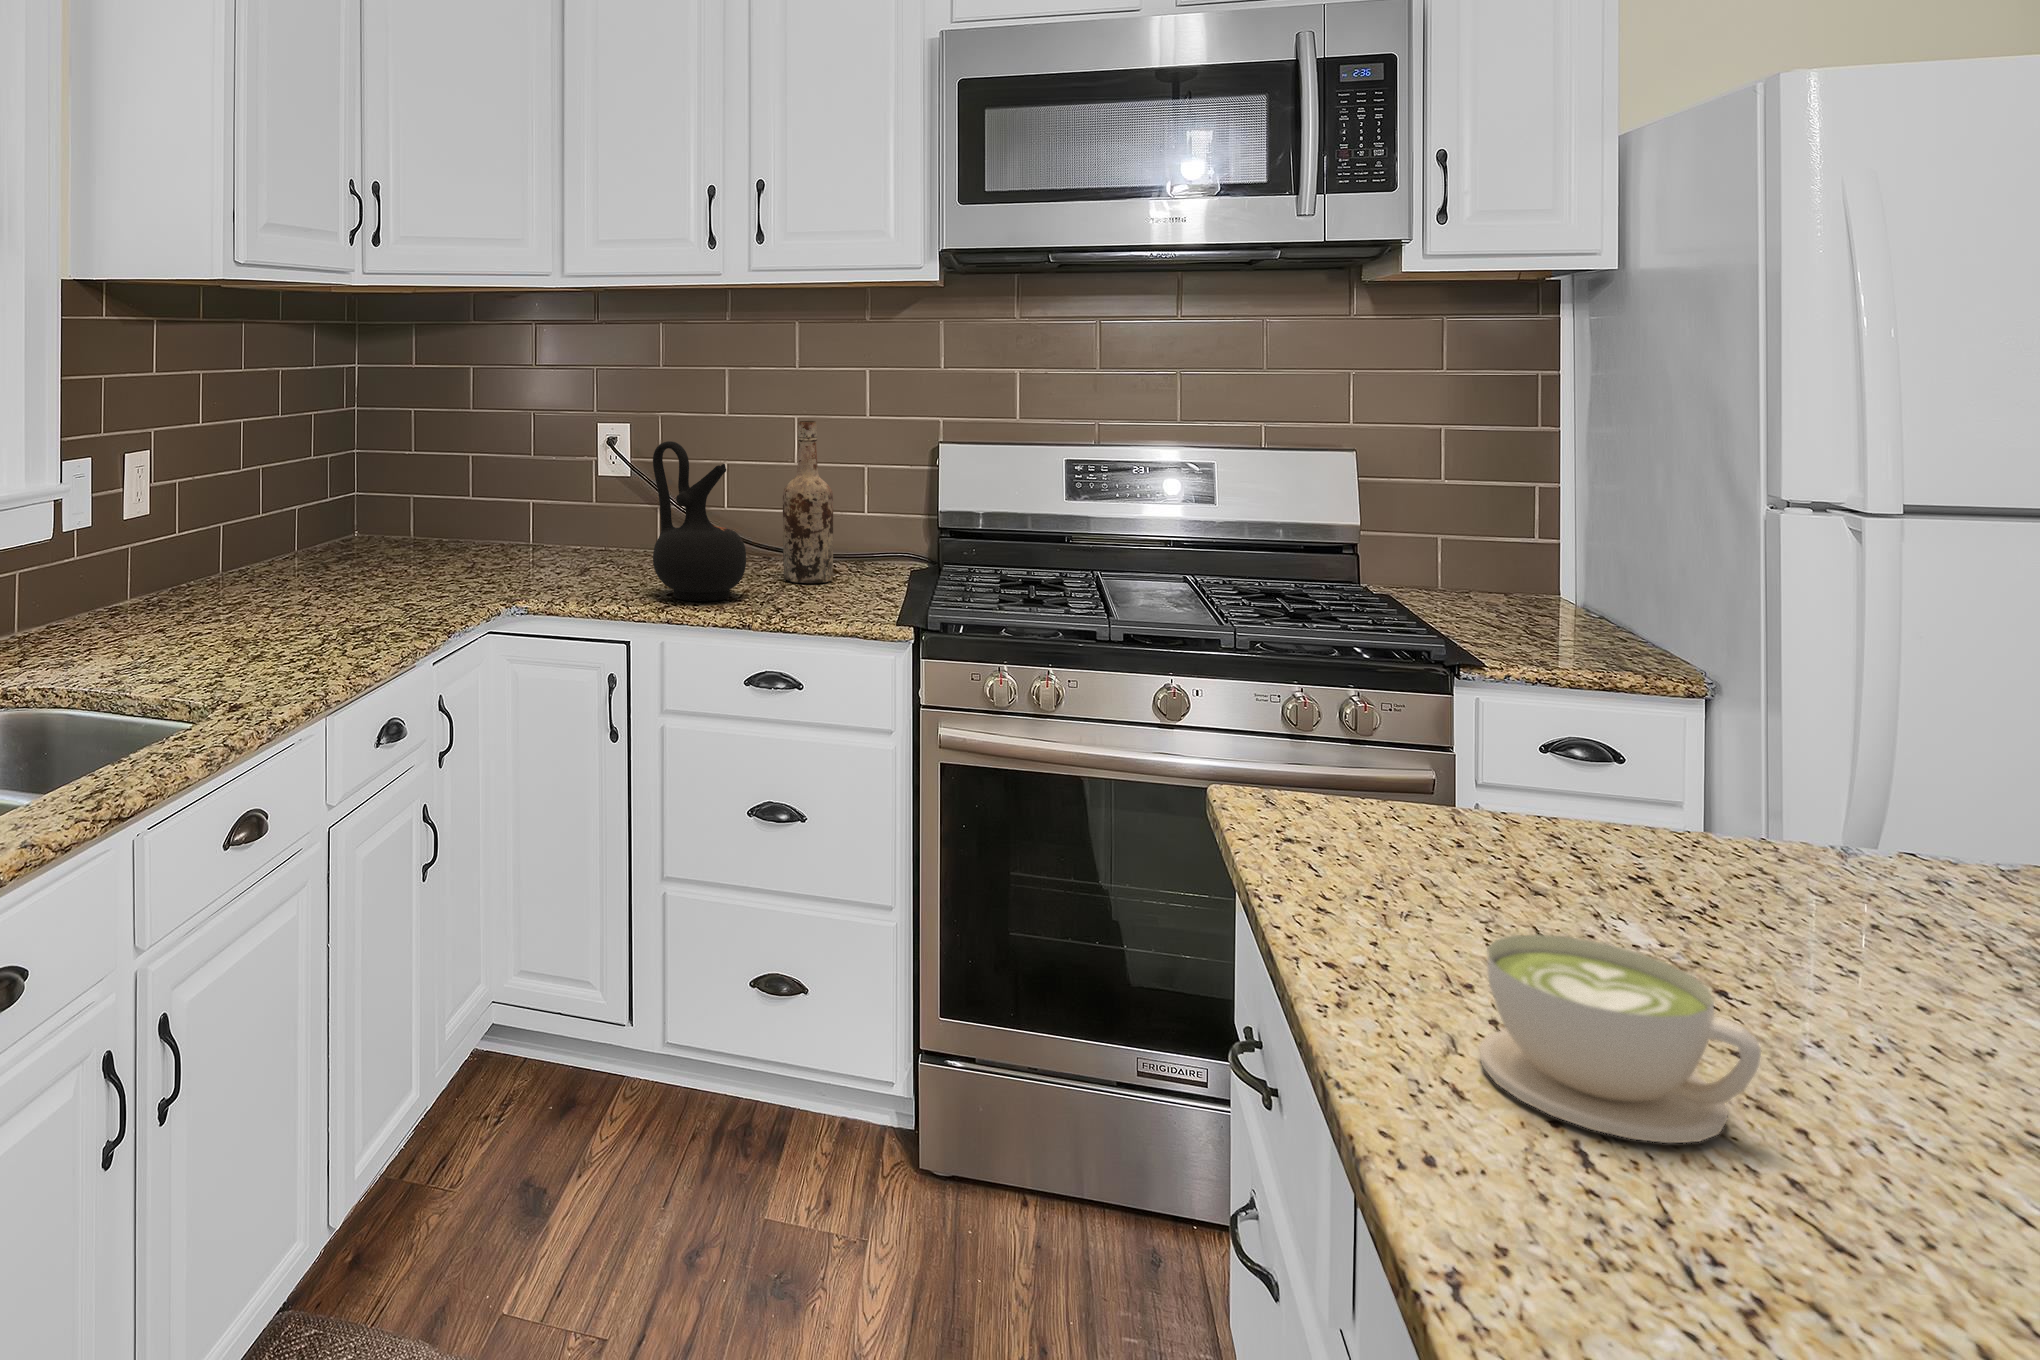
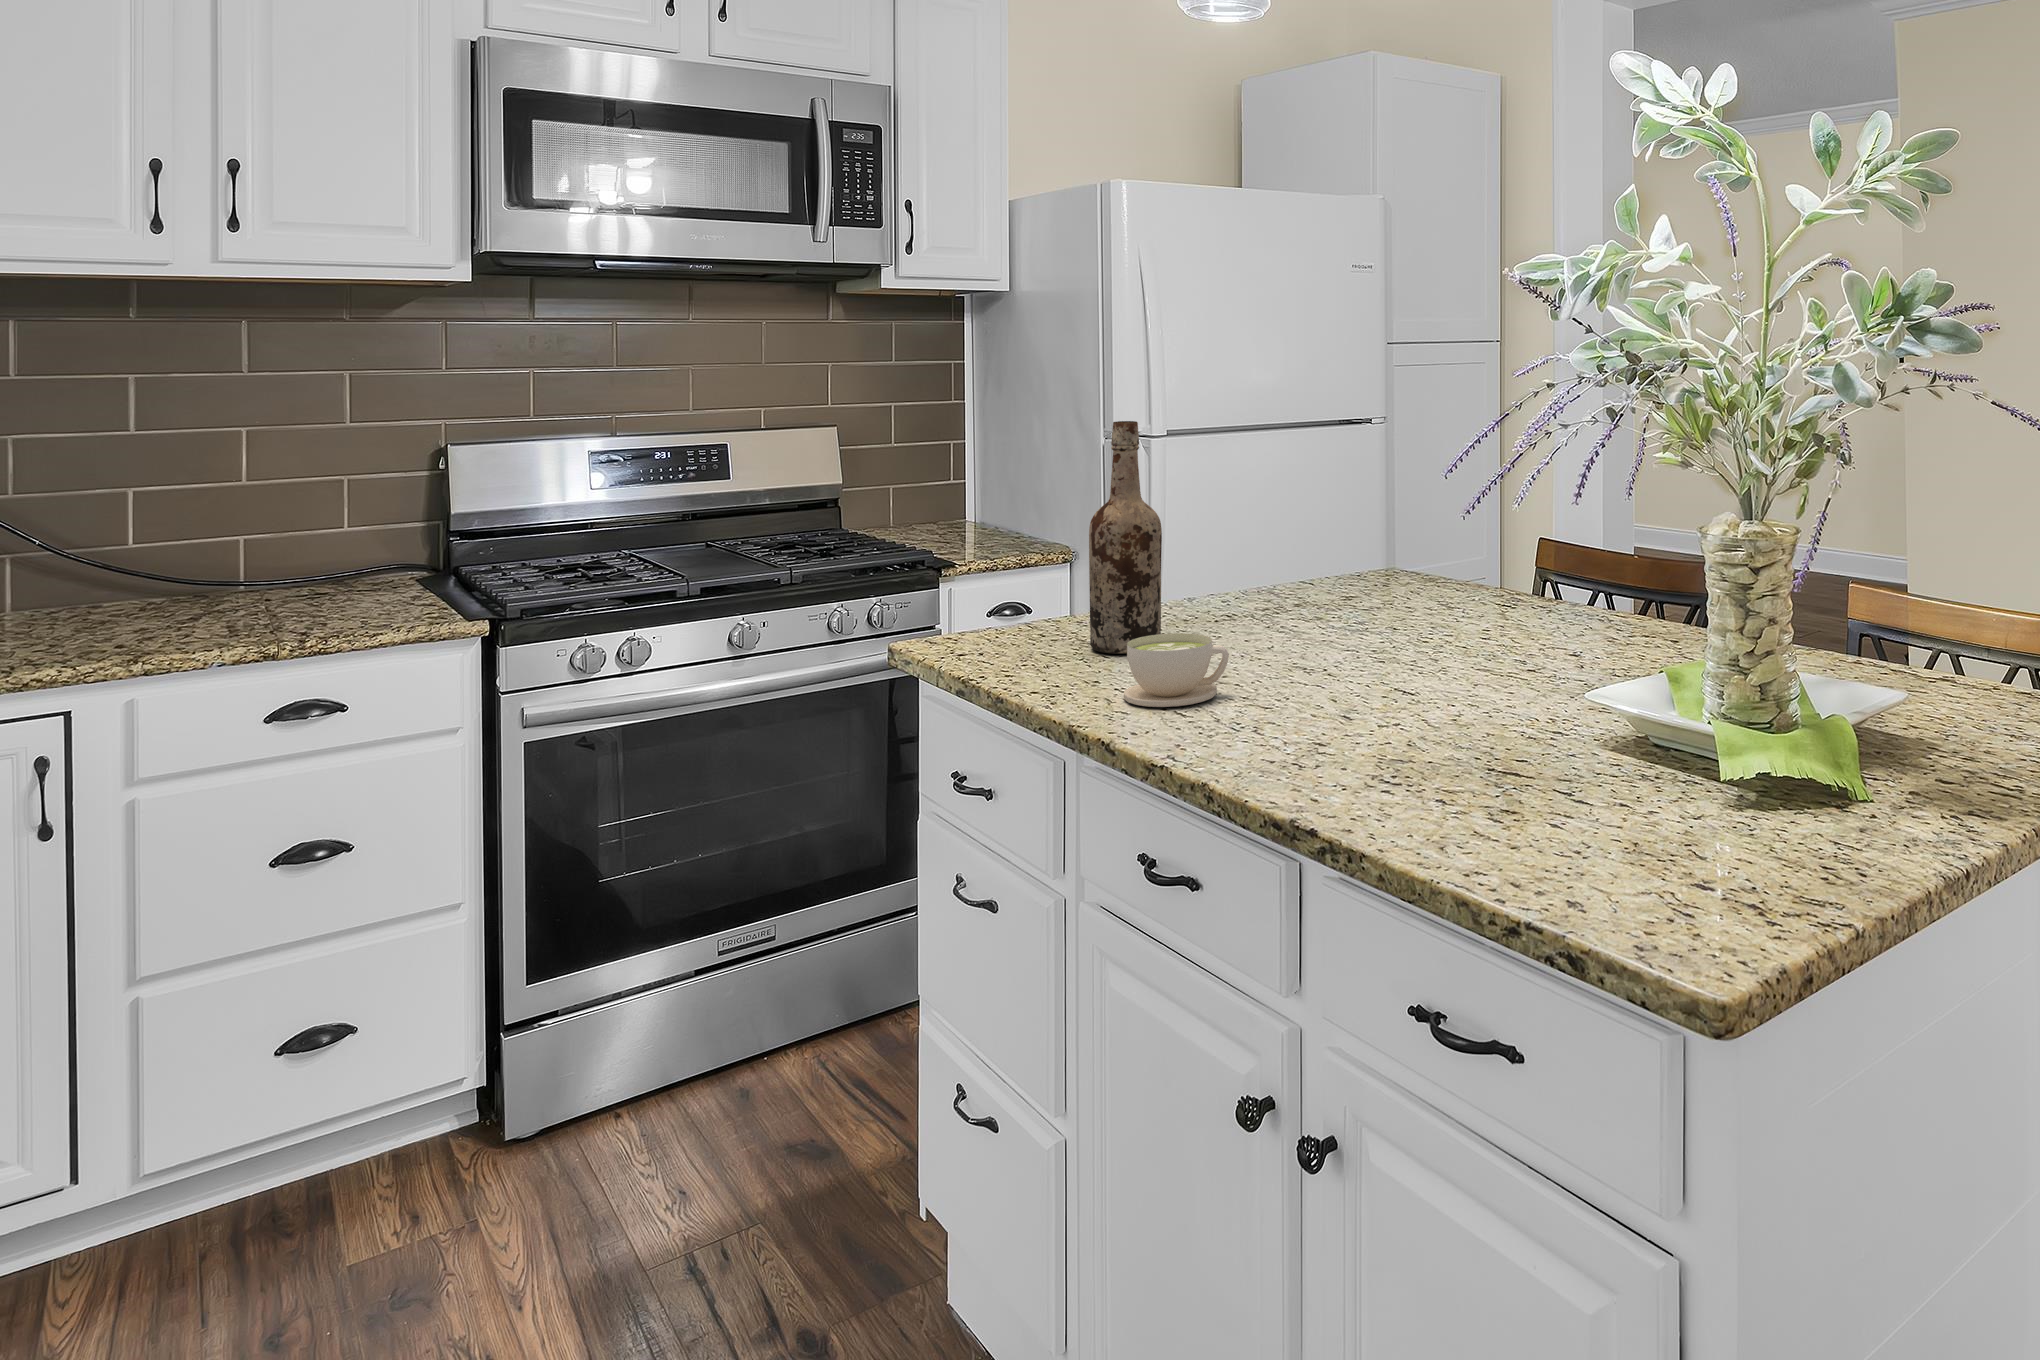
wine bottle: present [783,421,833,583] -> present [1089,421,1162,654]
ceramic jug: present [653,441,746,601] -> none [91,458,243,645]

